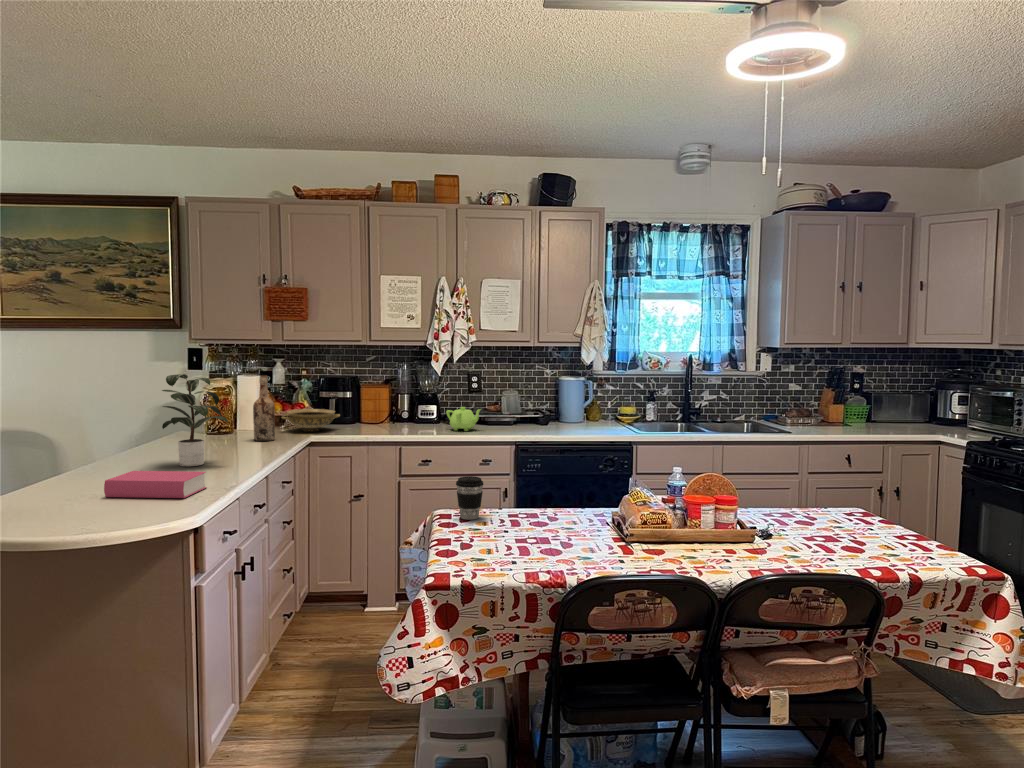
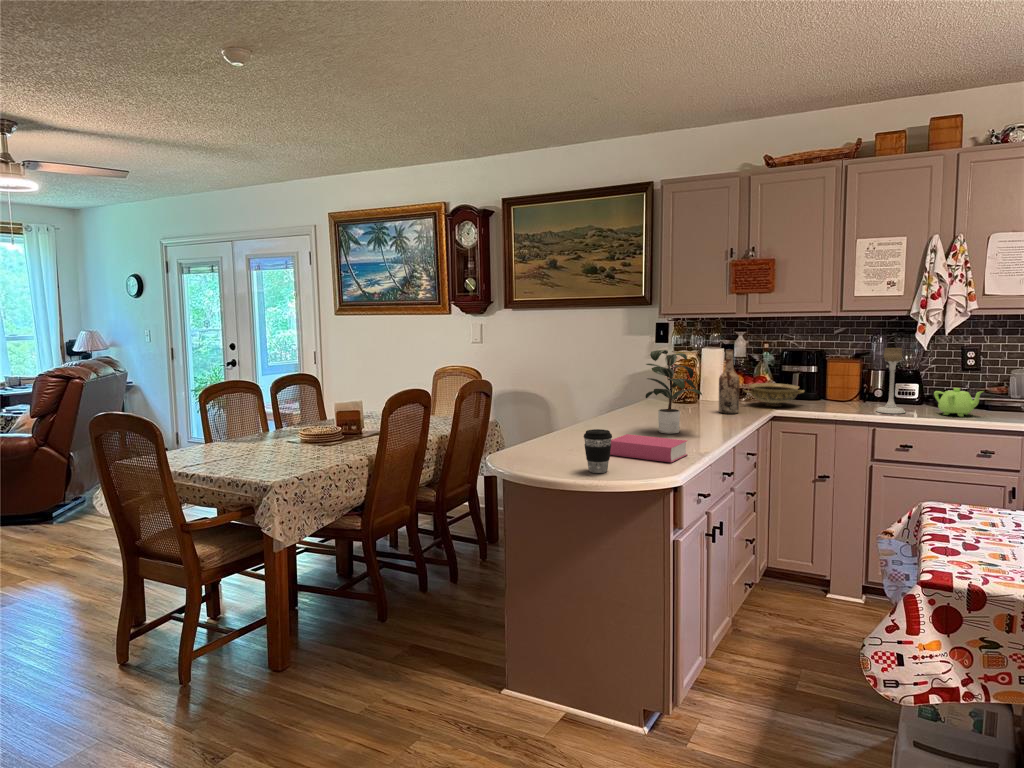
candle holder: none [402,373,425,432] -> present [876,348,905,414]
coffee cup: present [456,476,483,520] -> present [584,429,612,473]

